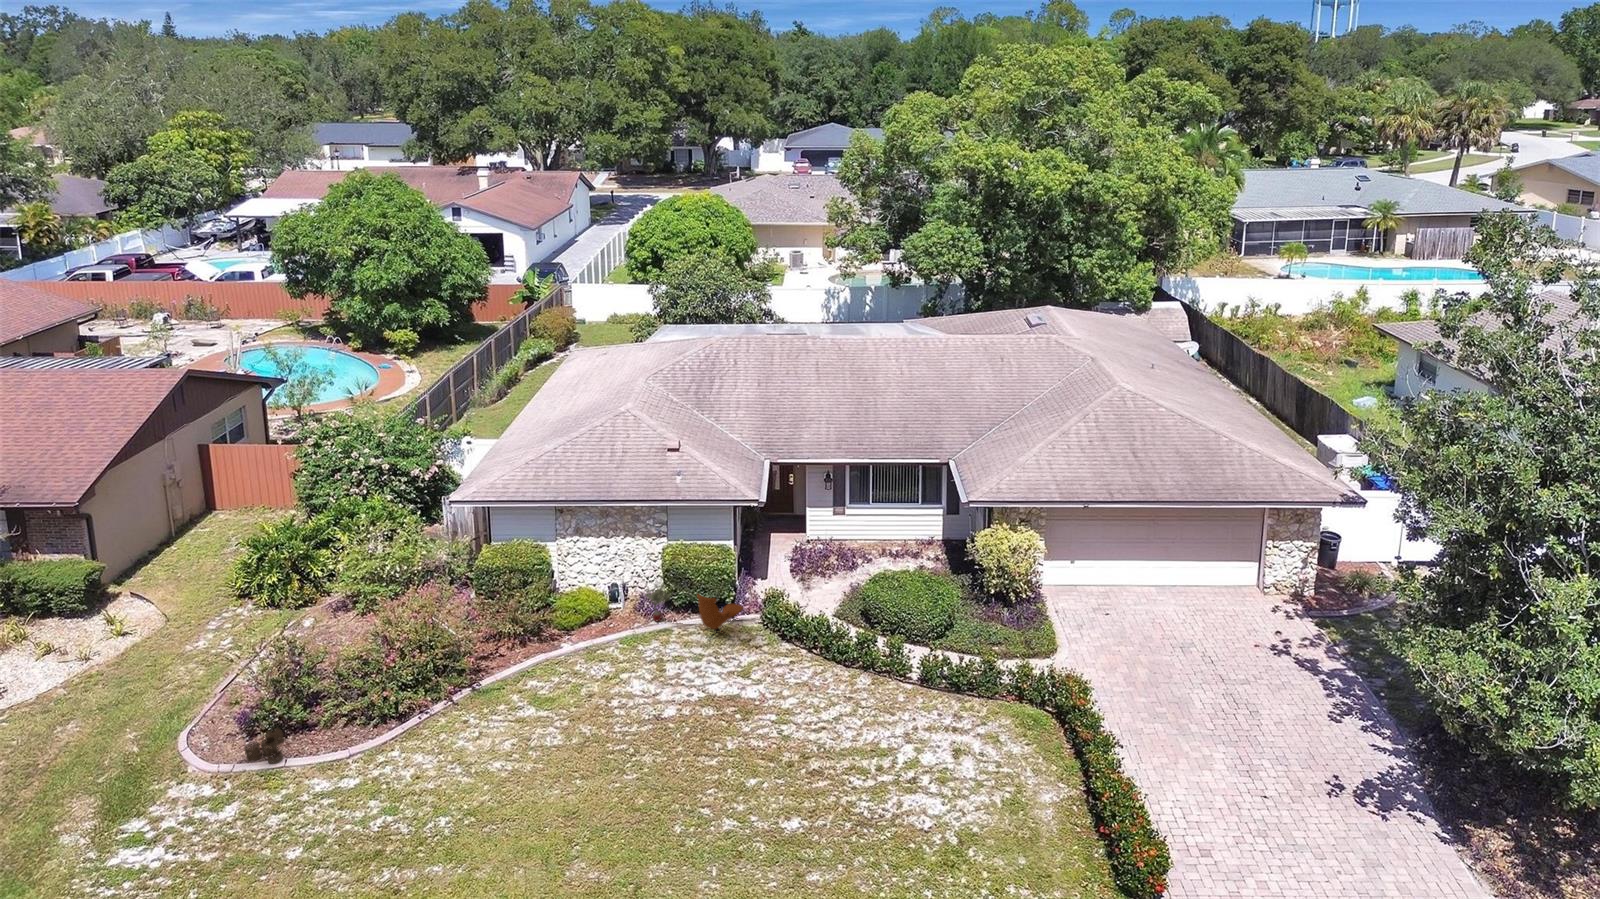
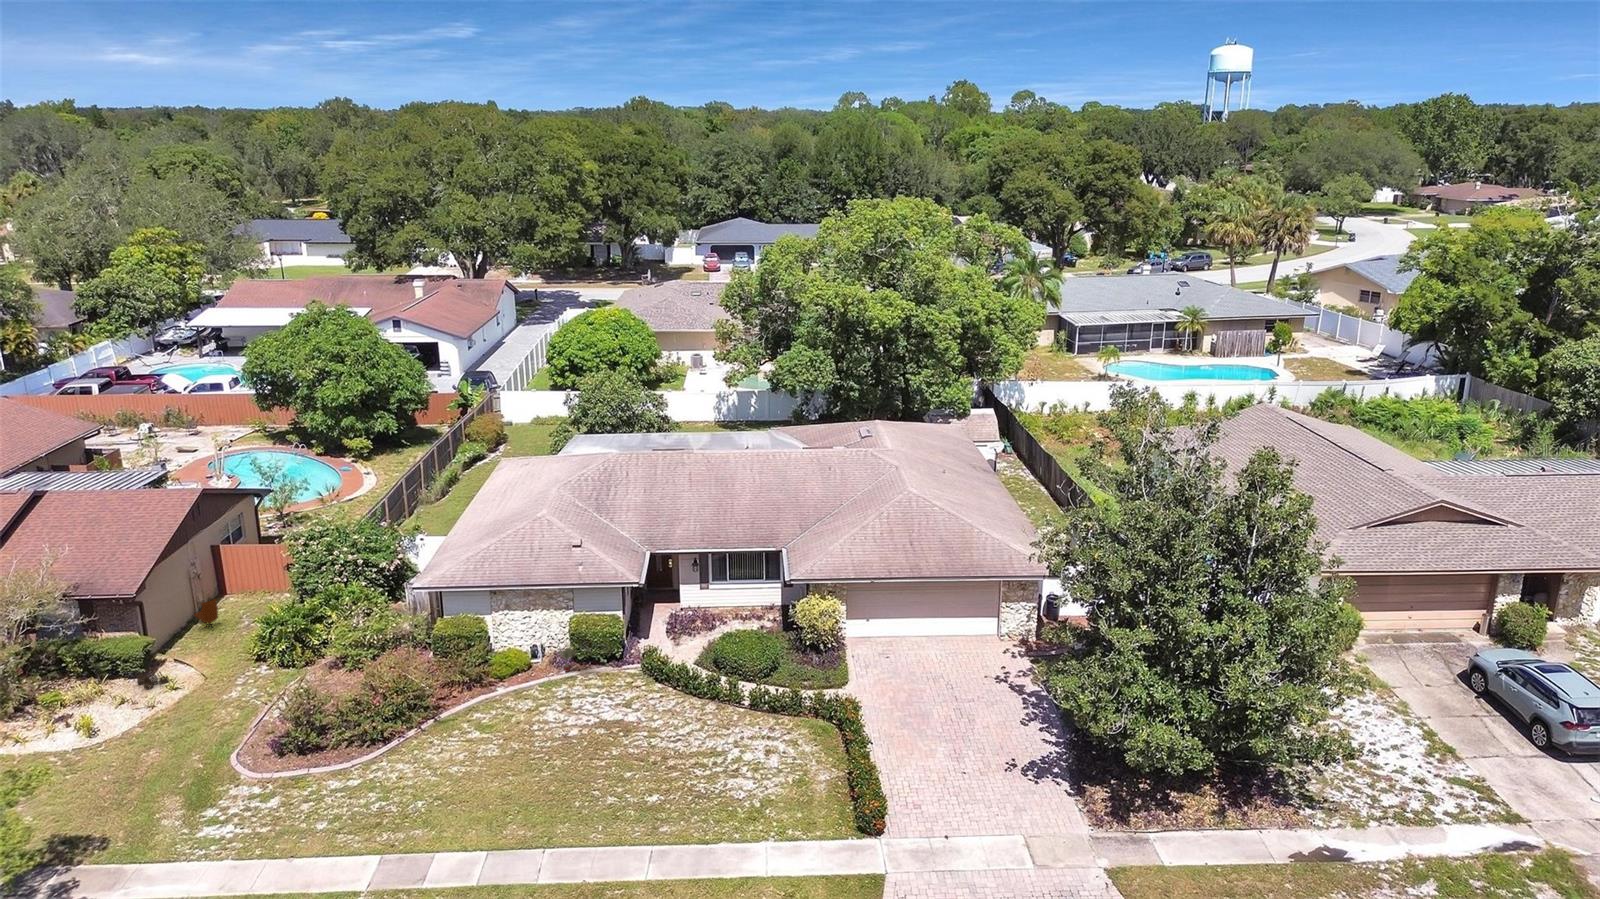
lounge chair: present [697,594,744,635] -> present [194,599,219,627]
woven basket: present [244,728,284,764] -> present [138,674,168,690]

